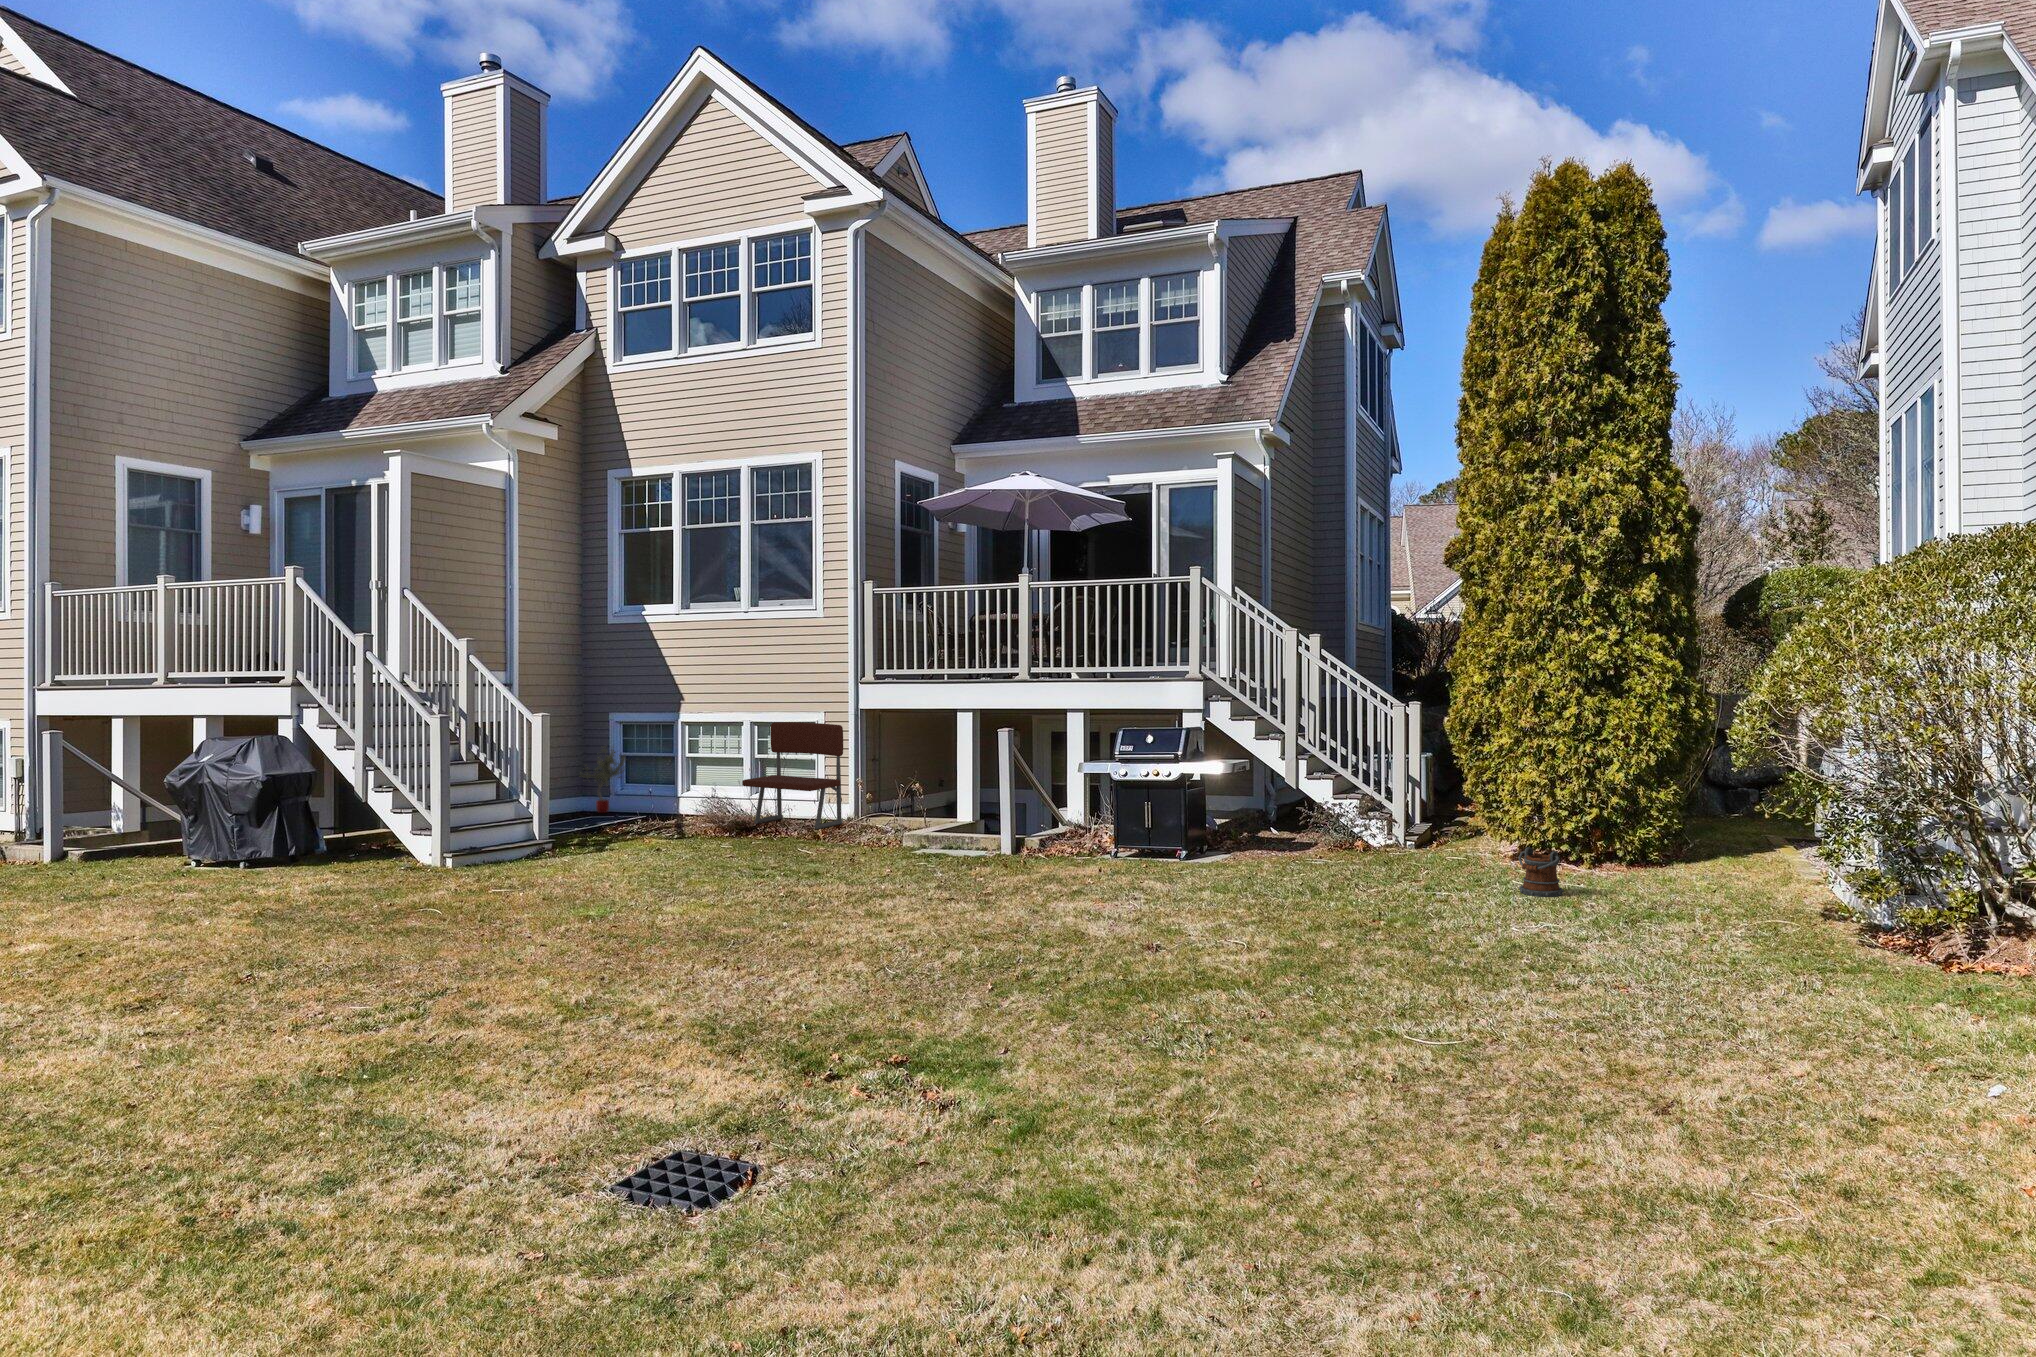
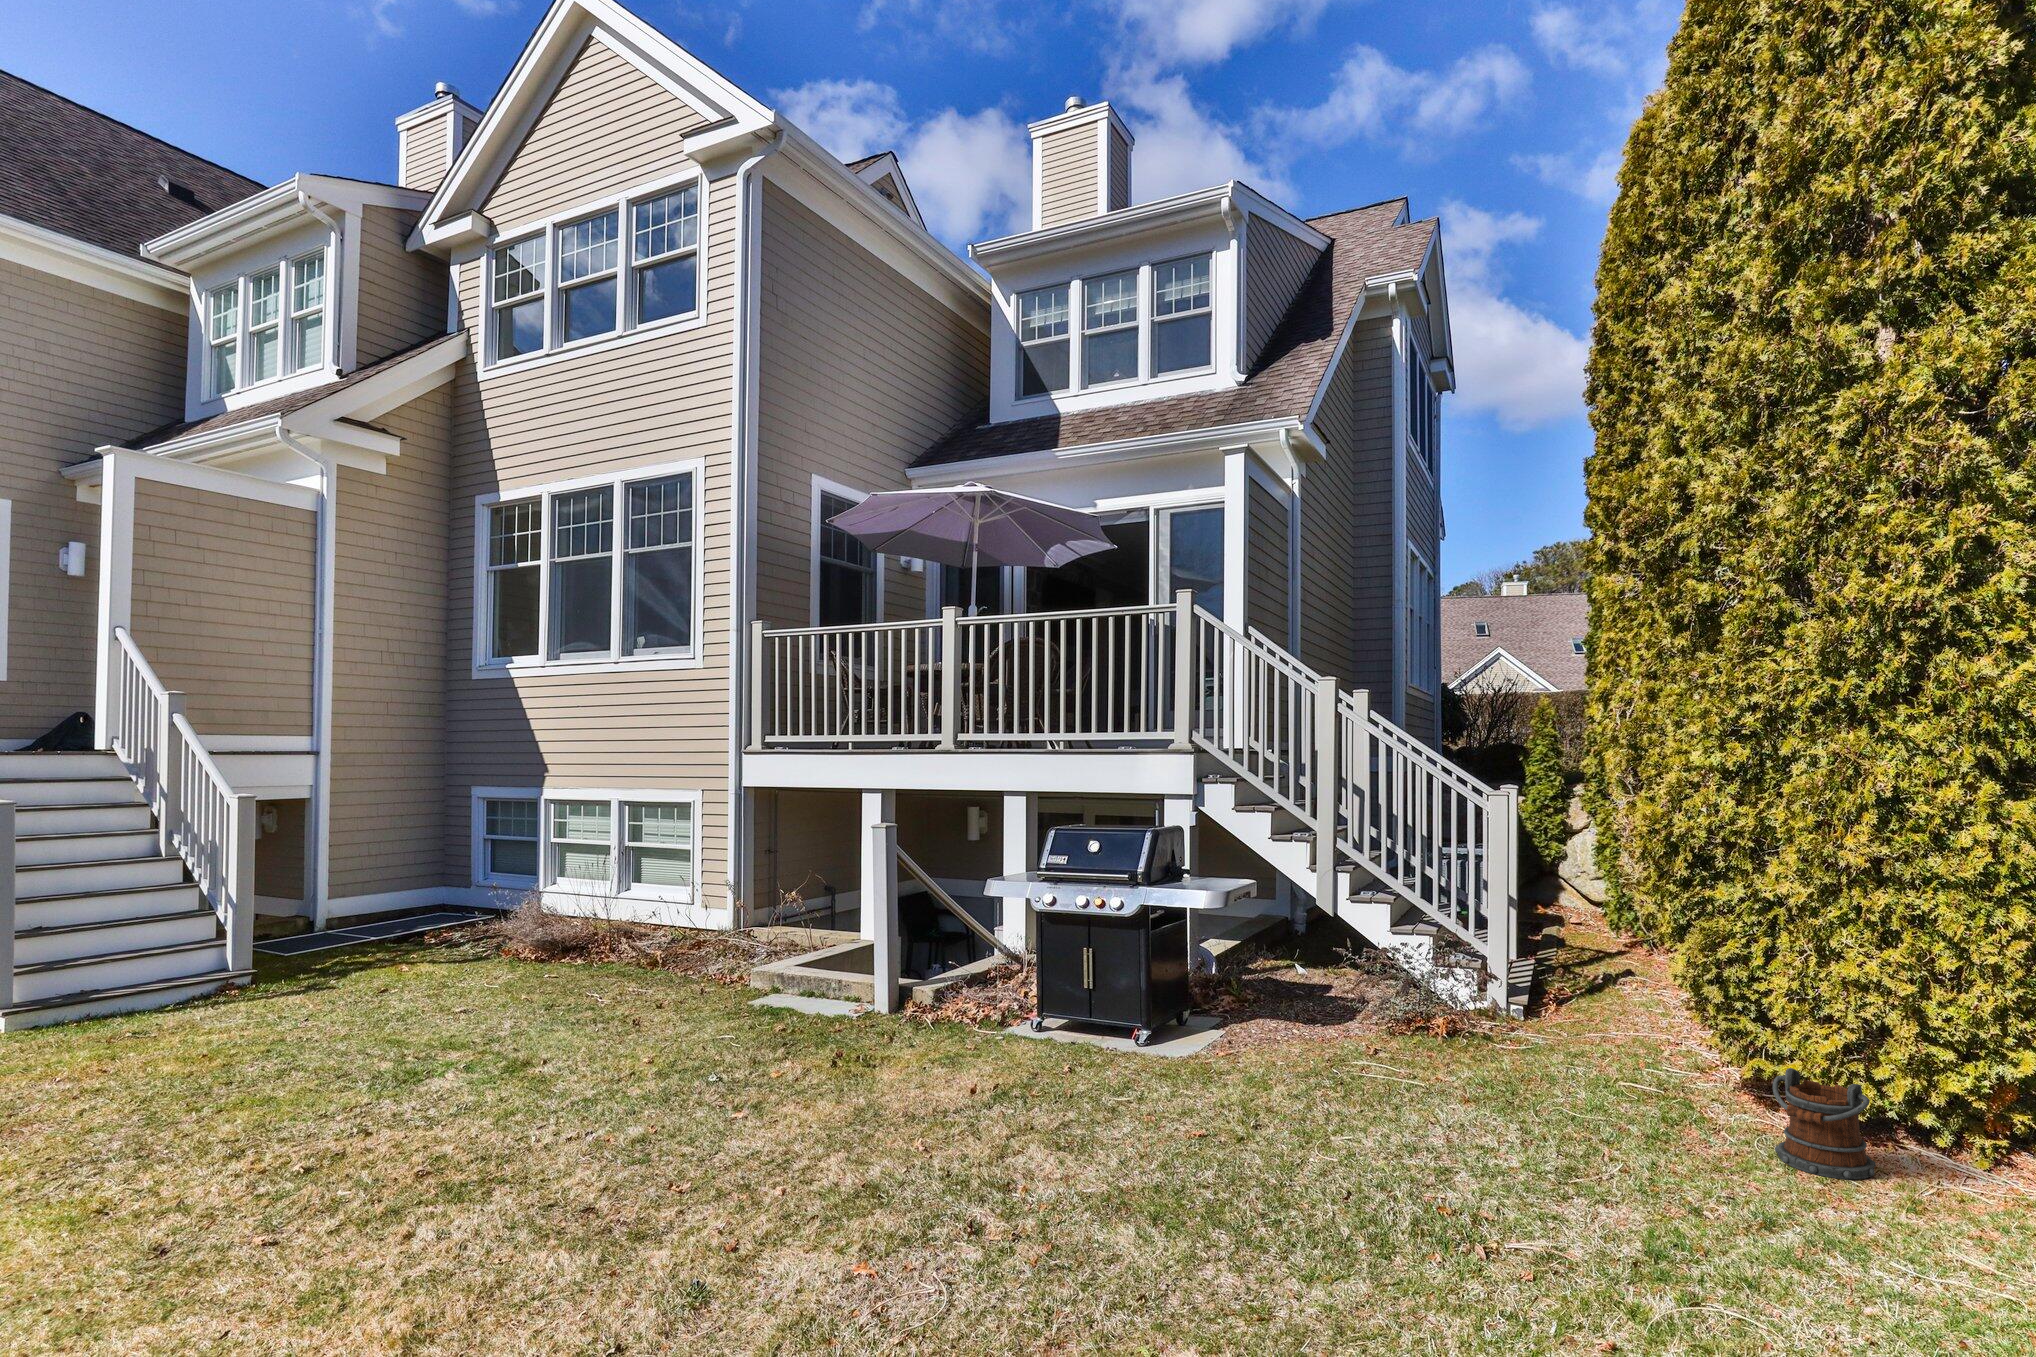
bench: present [742,722,843,829] -> none [583,807,715,955]
potted tree: present [580,747,626,813] -> none [420,833,479,920]

